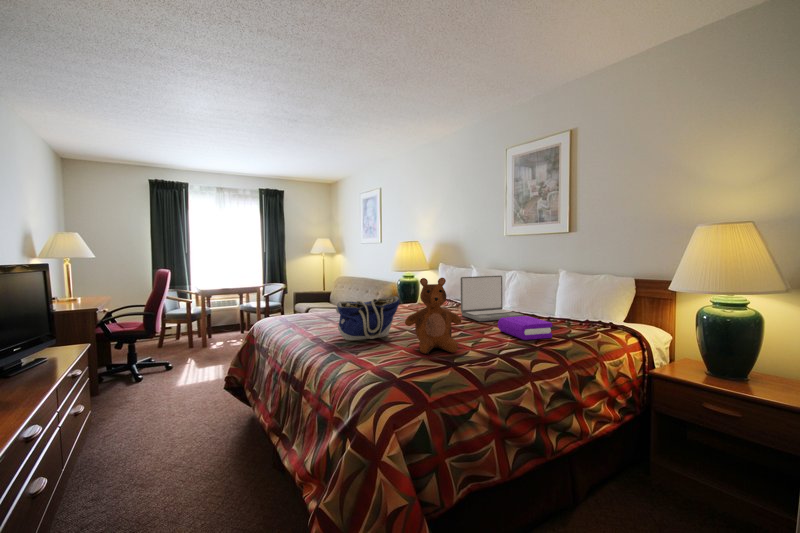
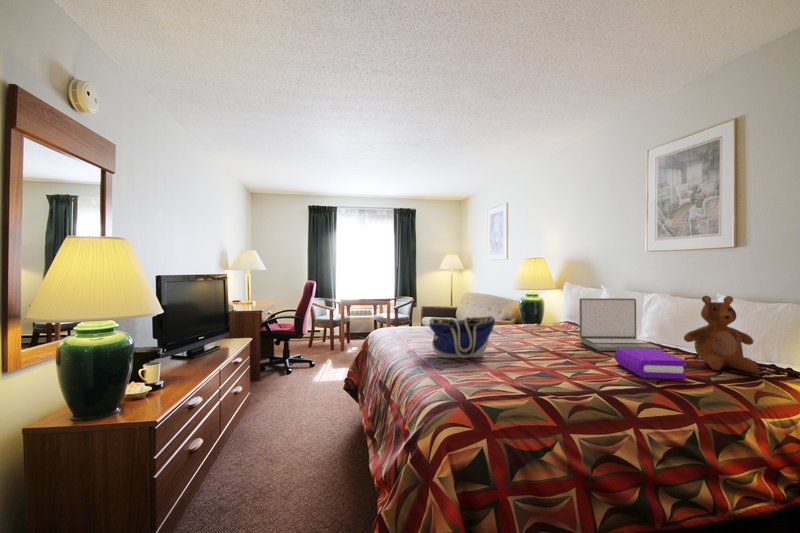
teddy bear: present [405,278,461,354] -> present [684,296,758,372]

